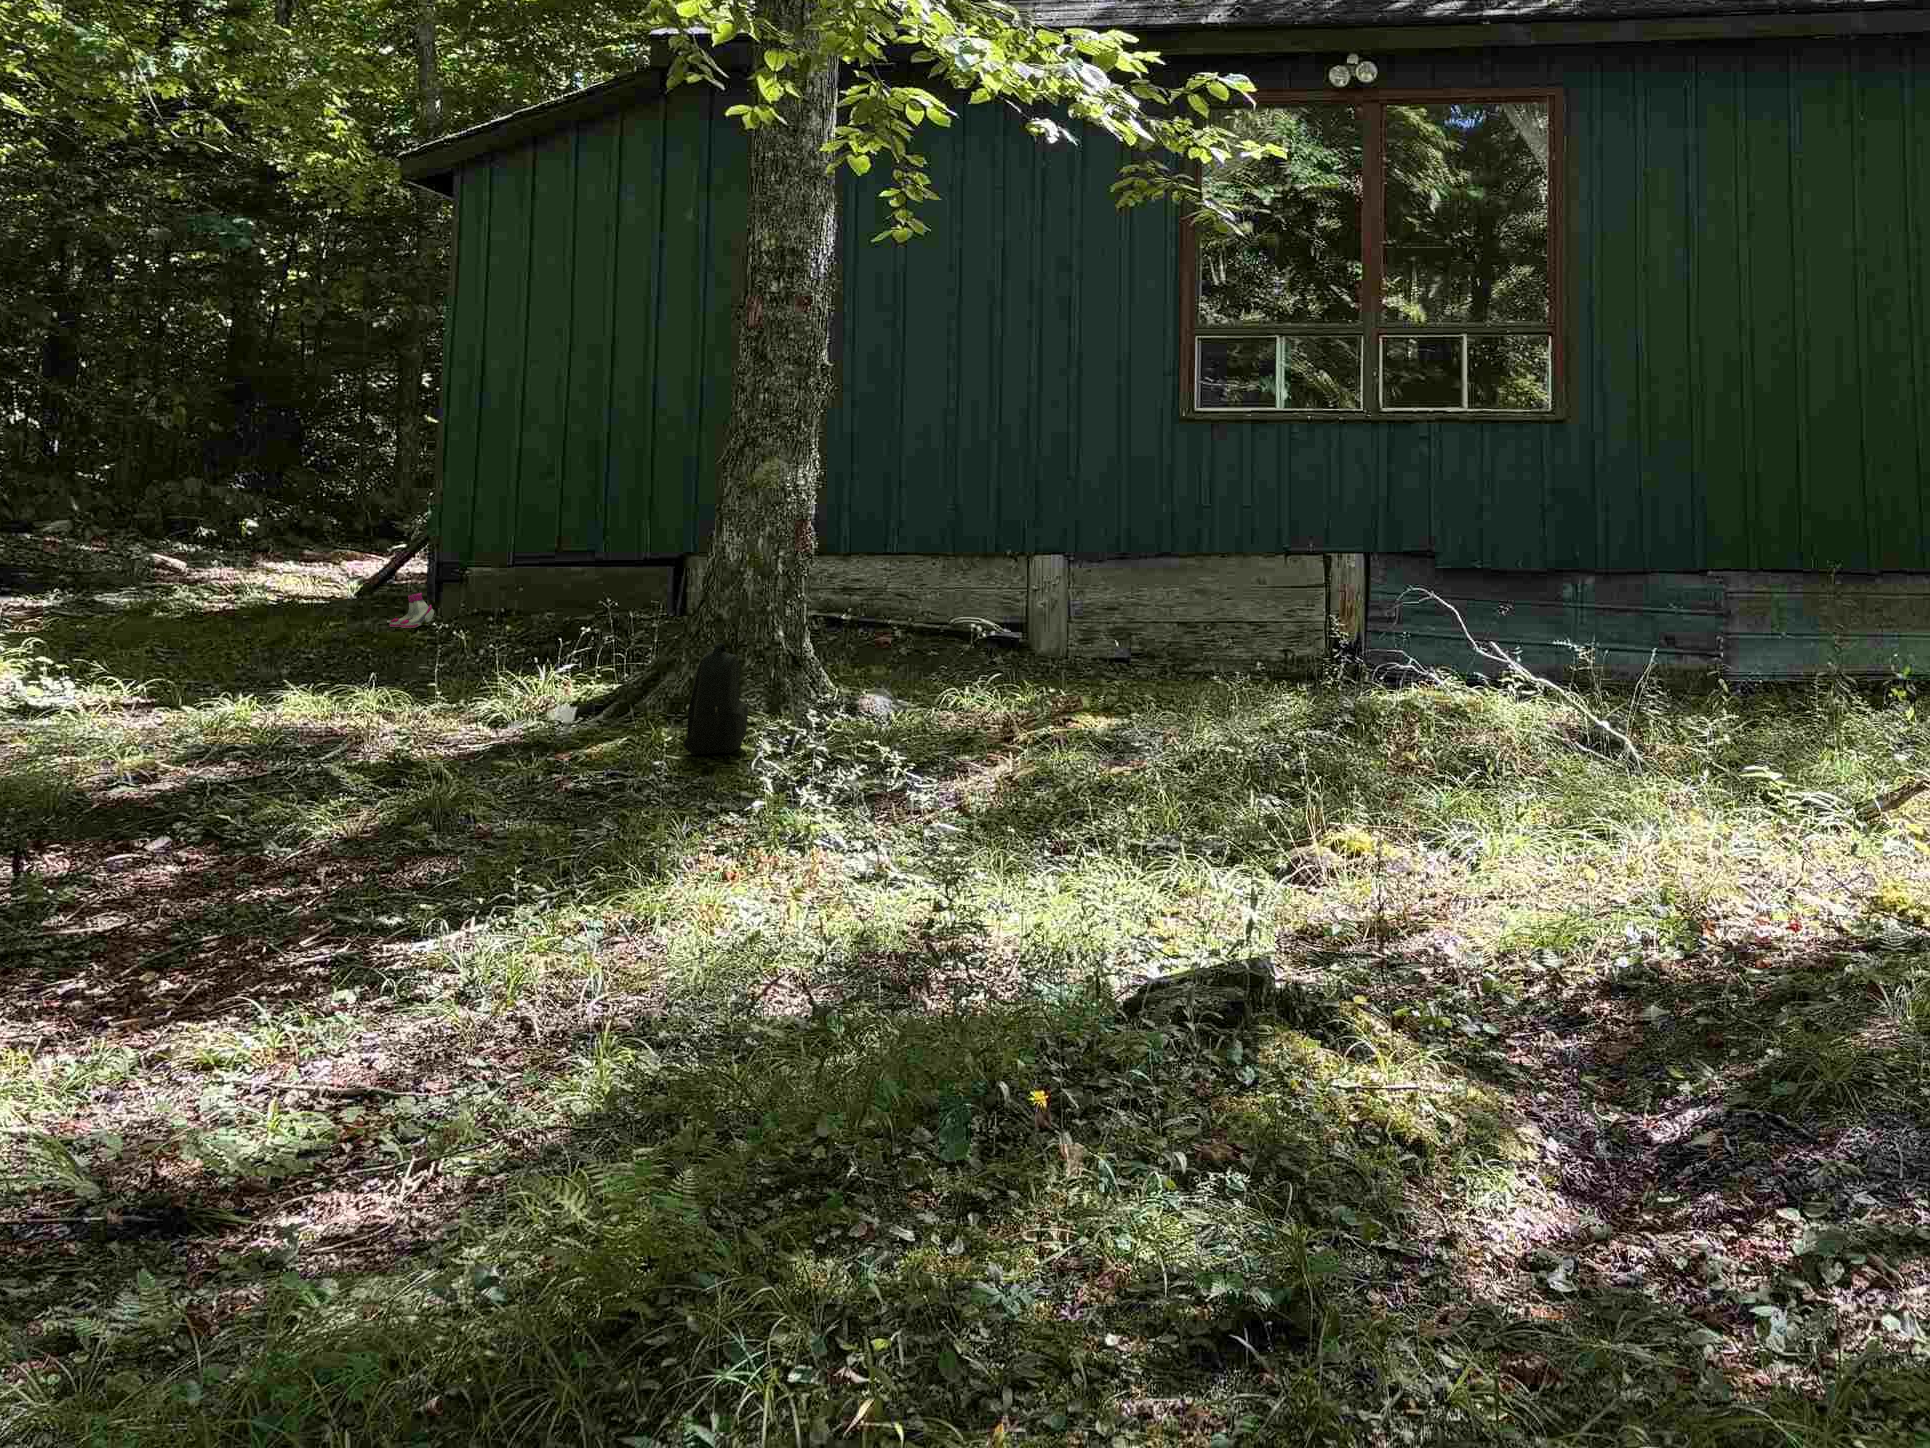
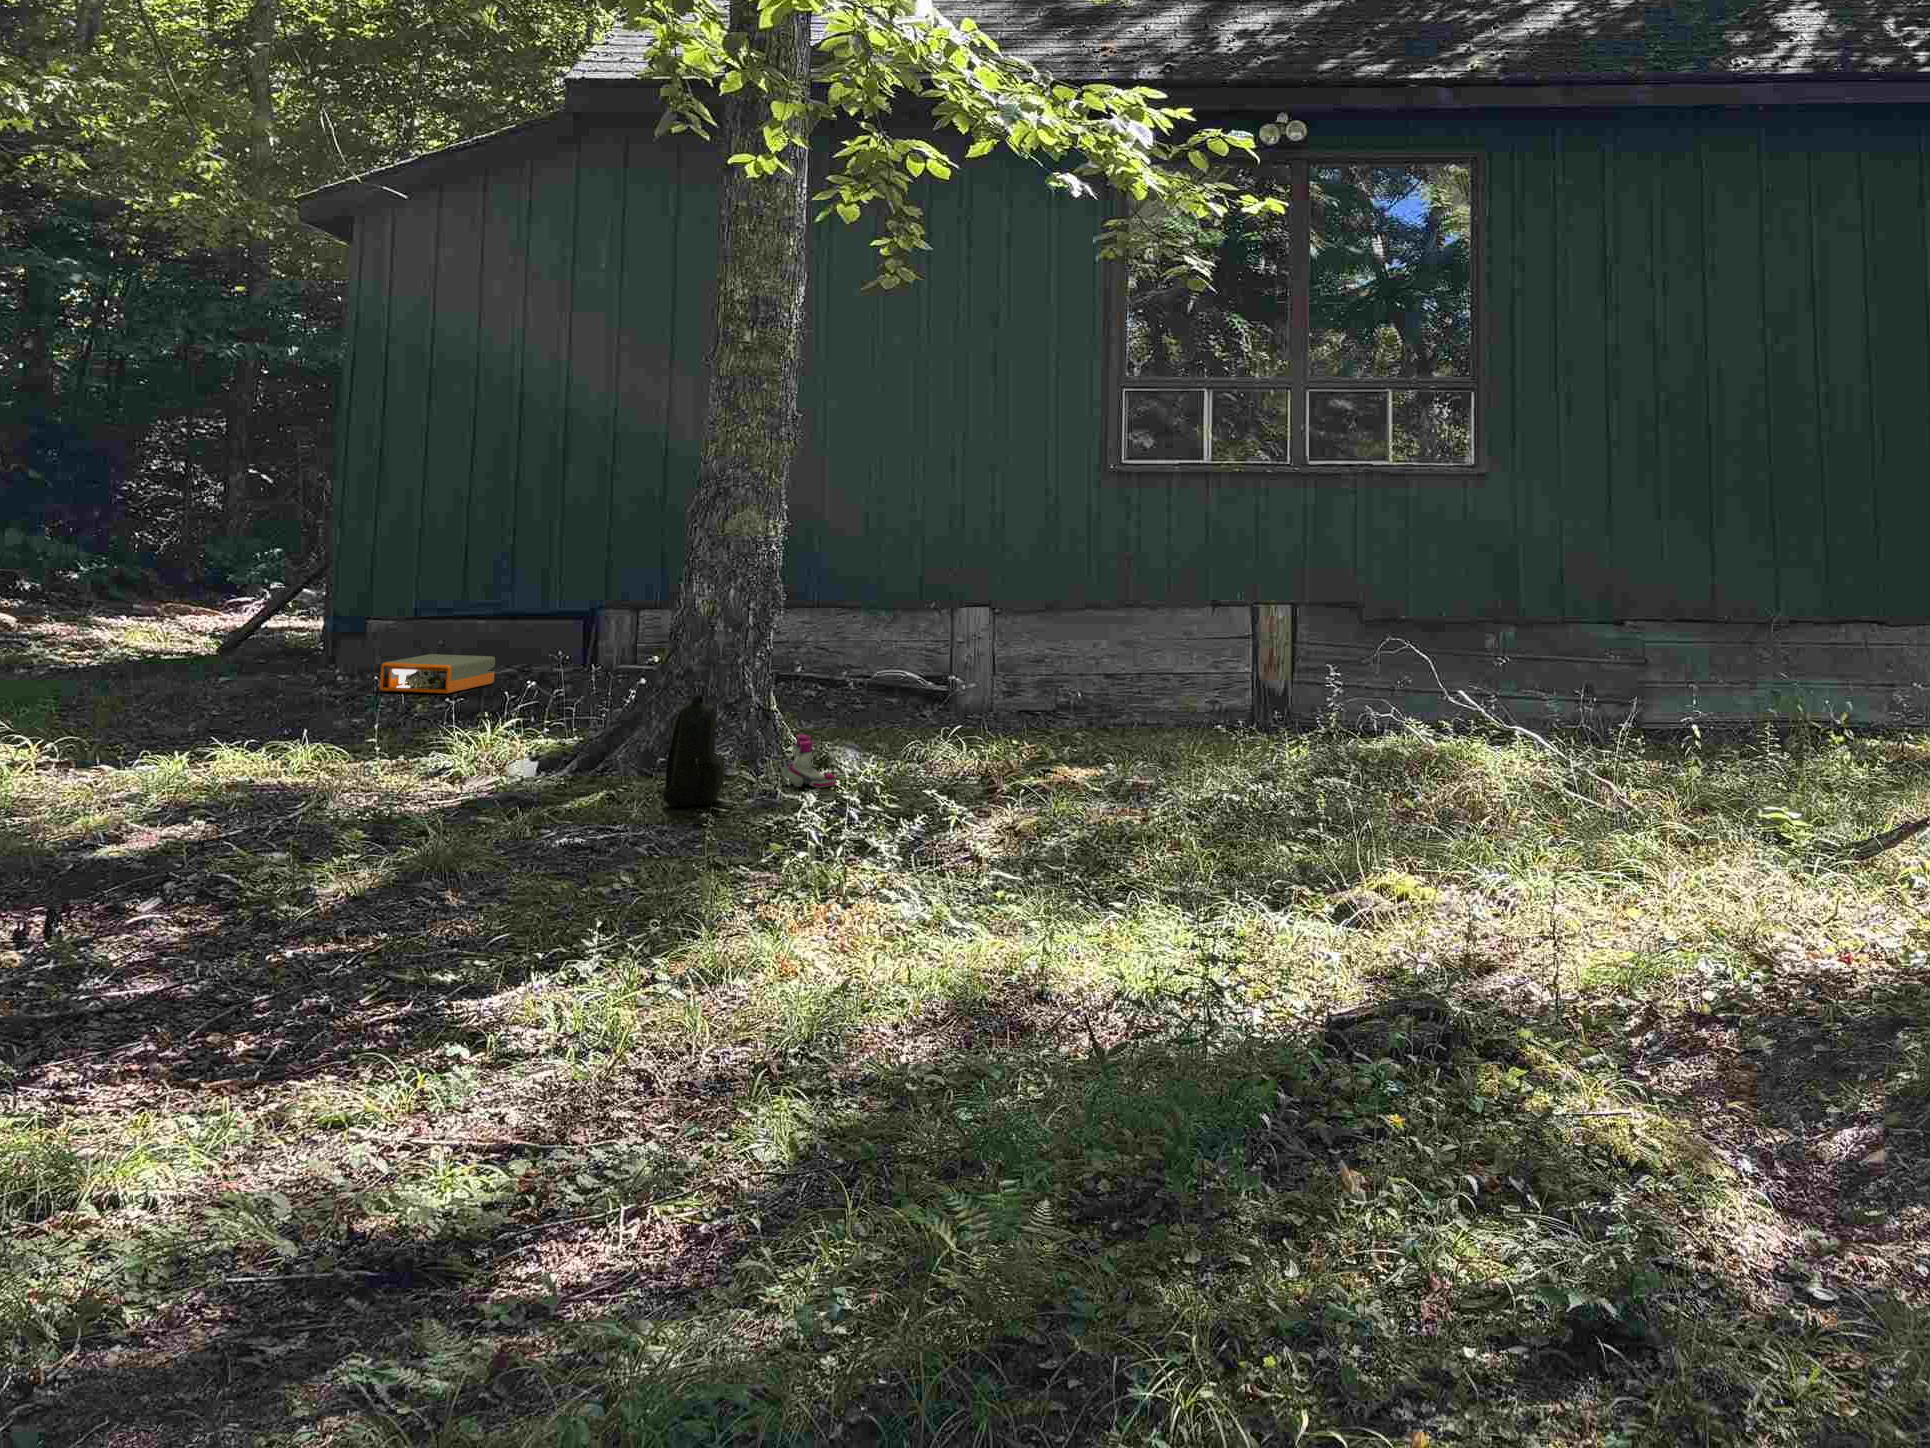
boots: present [389,593,434,628] -> present [780,734,836,788]
storage box: none [471,601,584,640] -> present [380,654,495,694]

